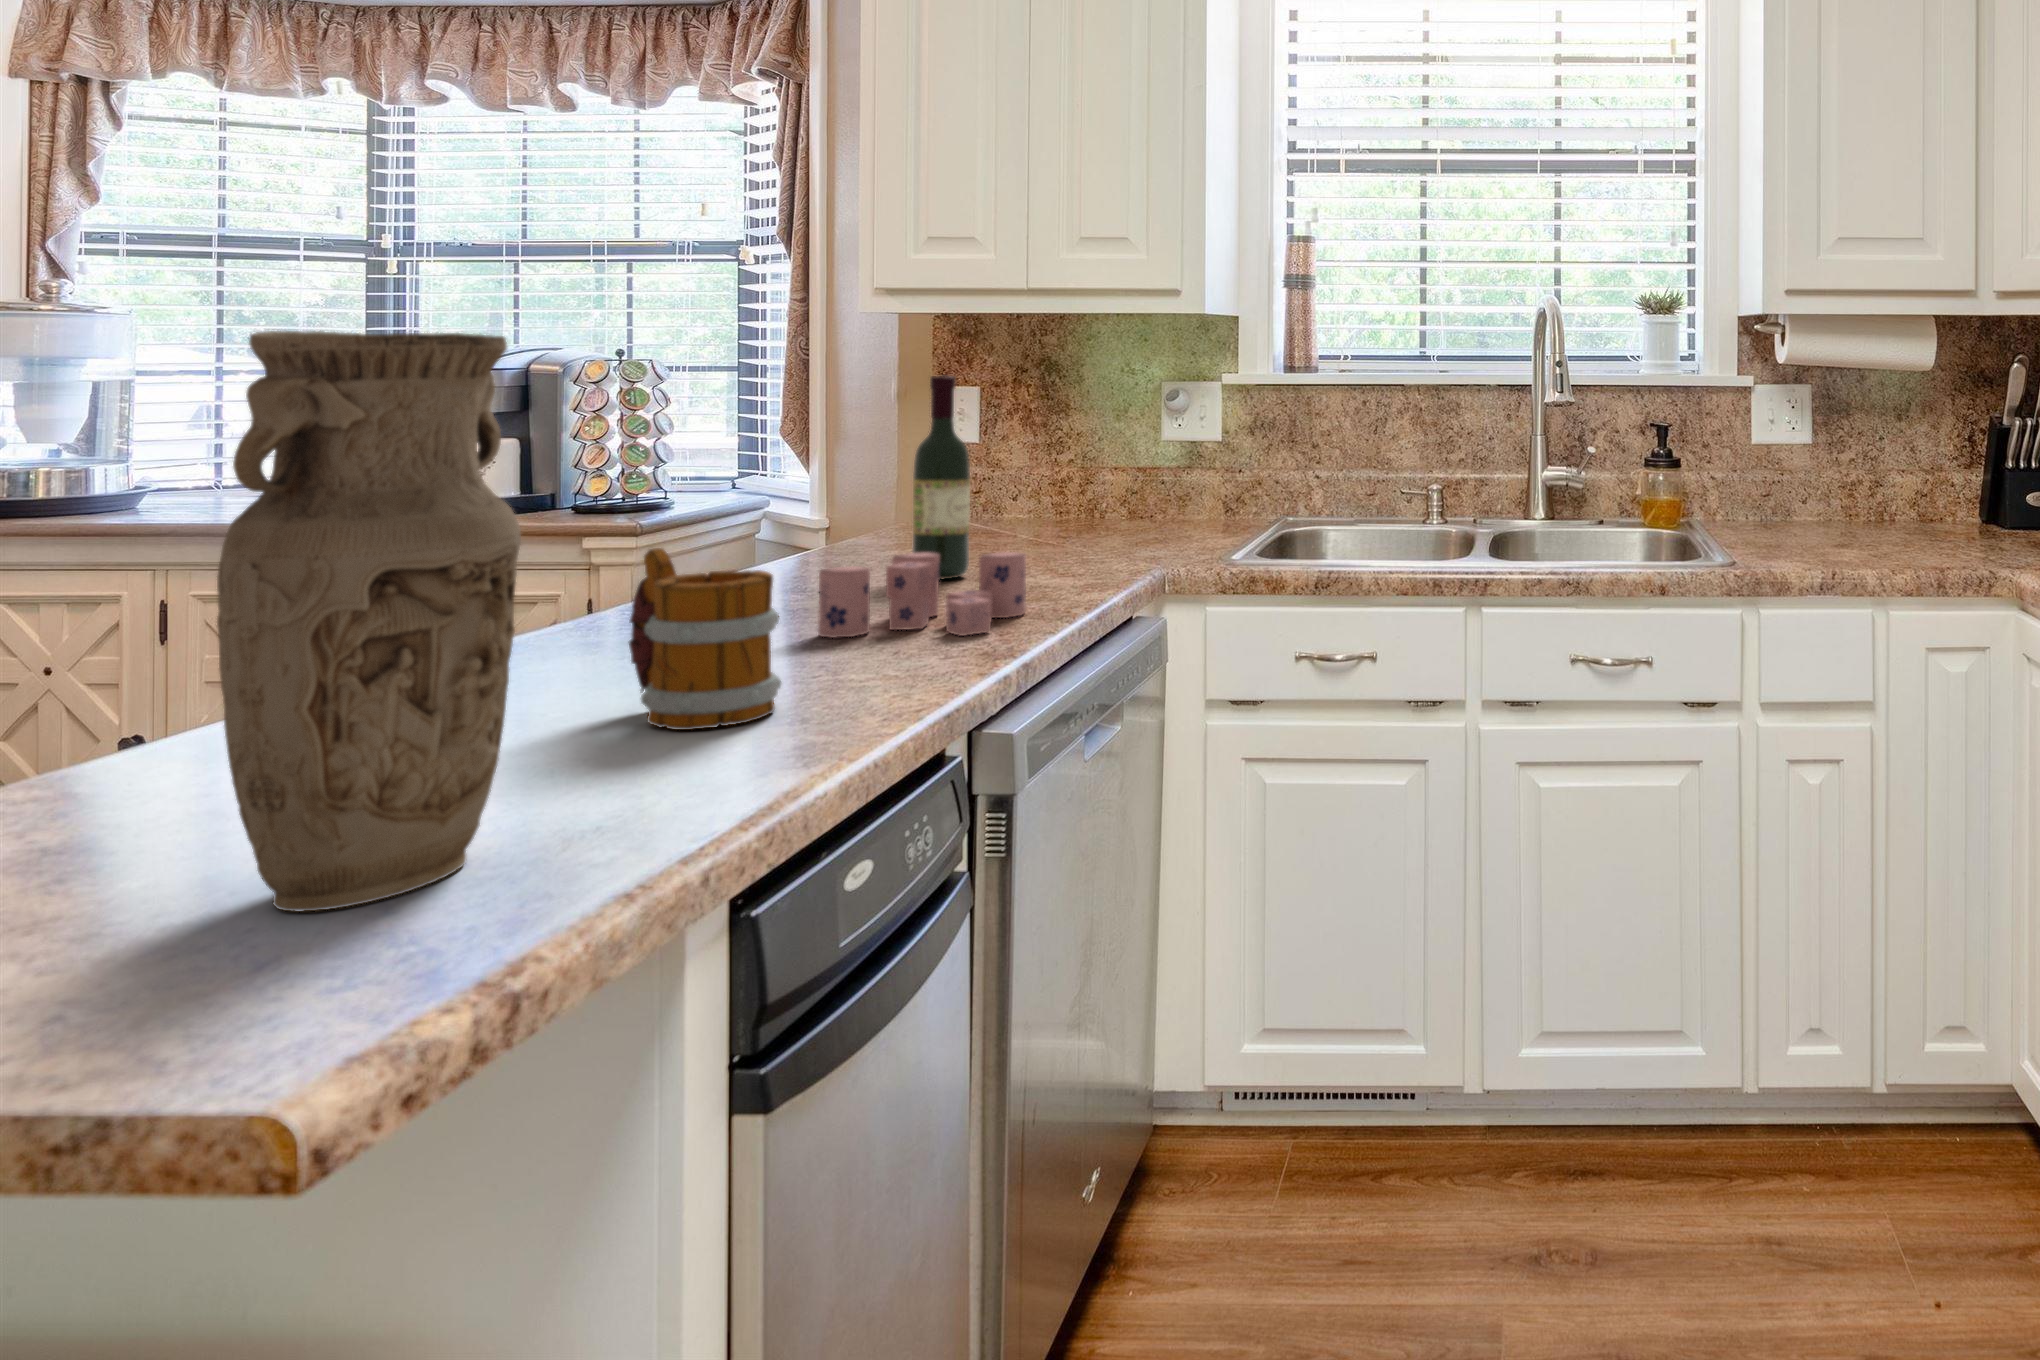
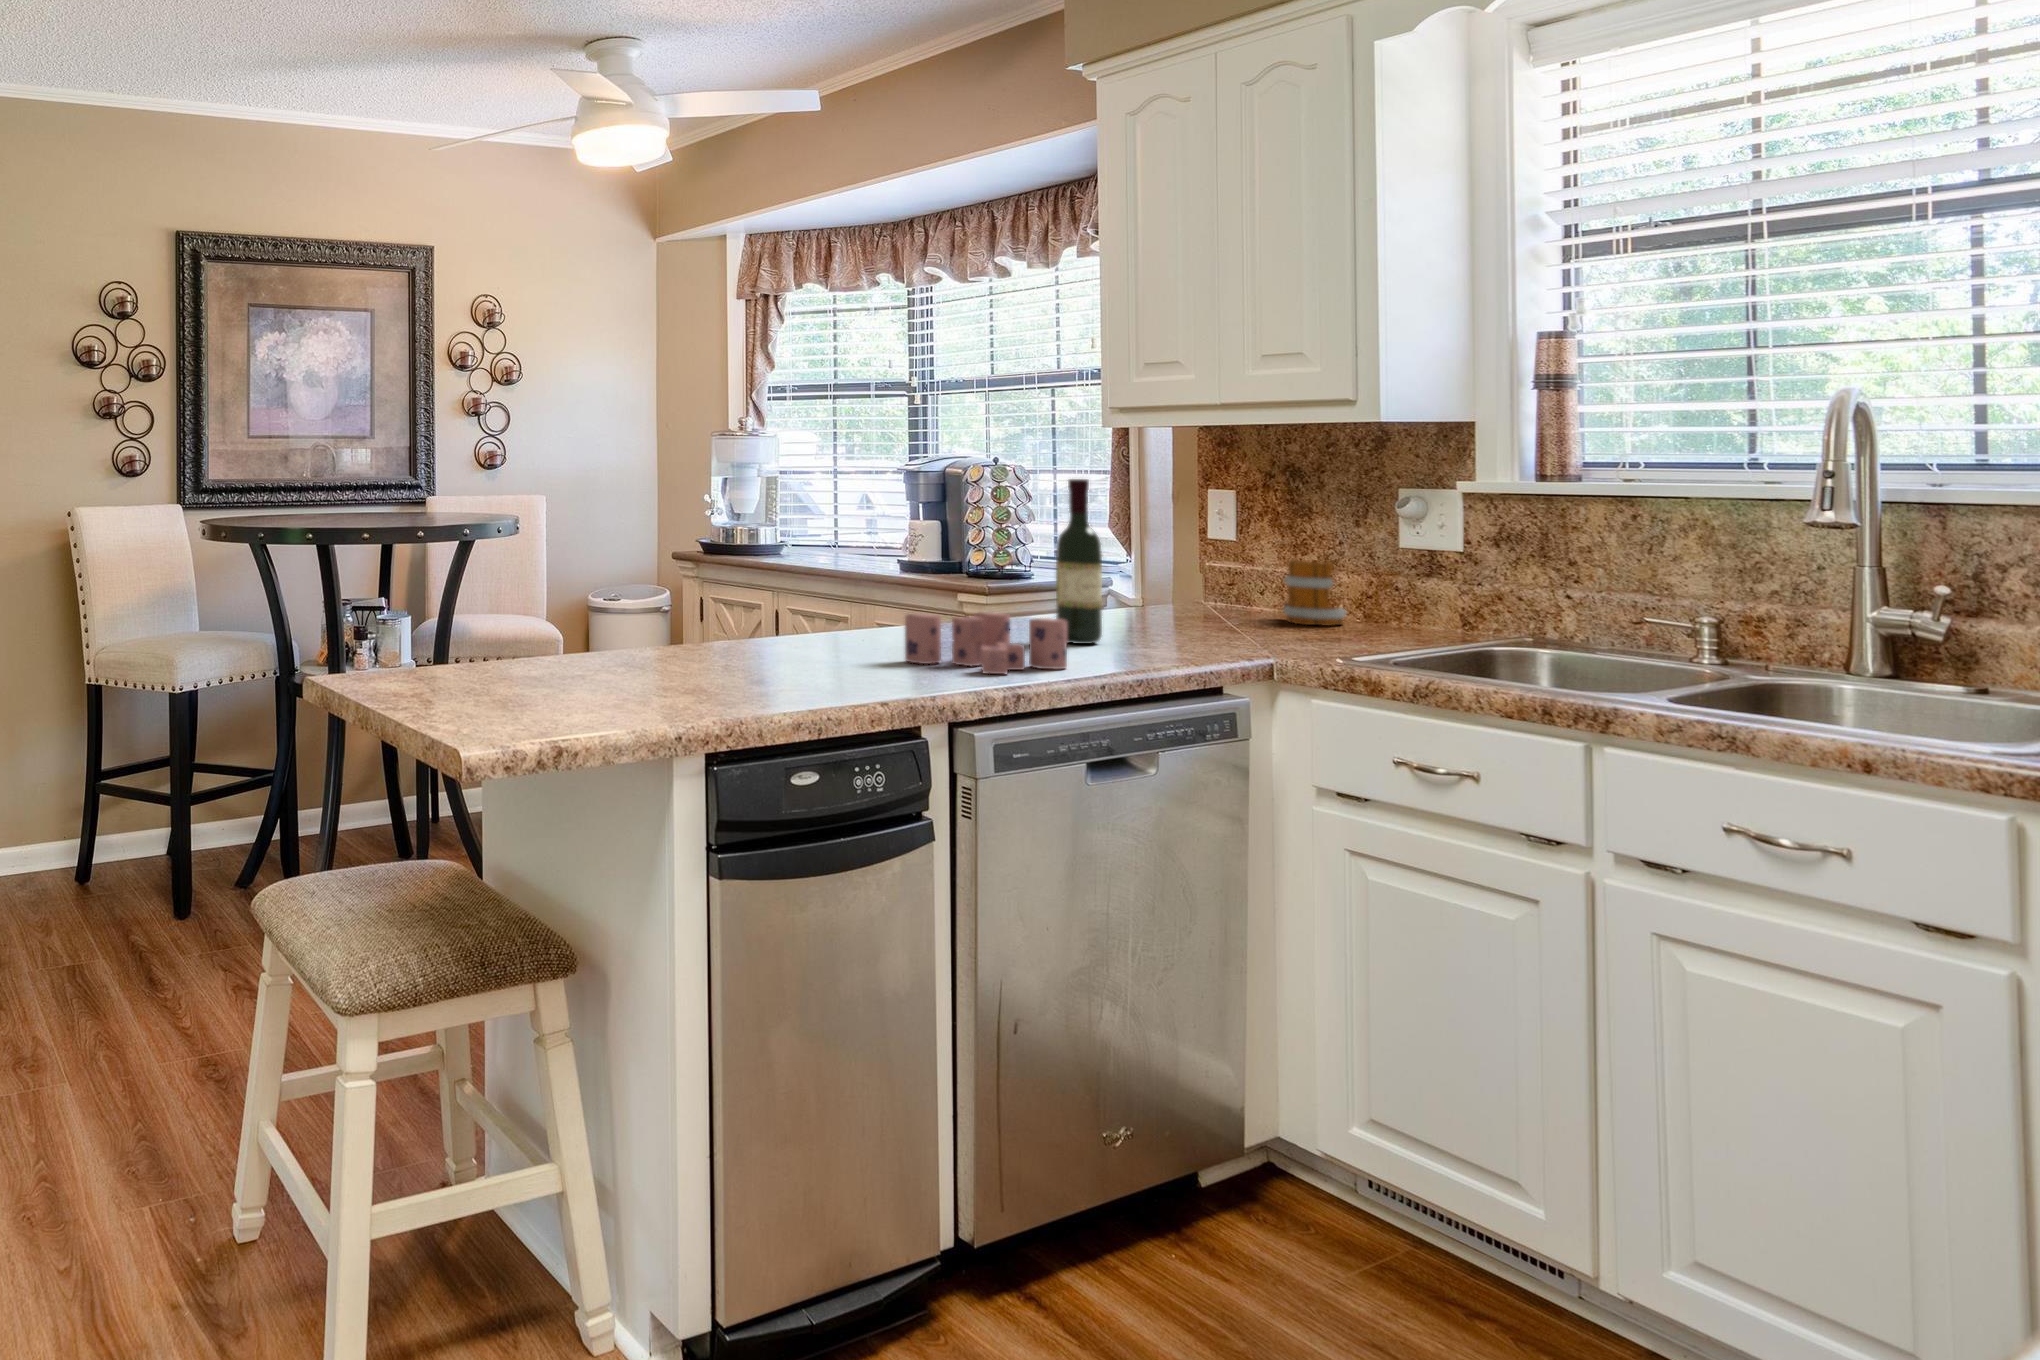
vase: present [217,331,521,911] -> none [445,449,567,714]
mug: present [629,548,781,730] -> present [1283,559,1346,626]

